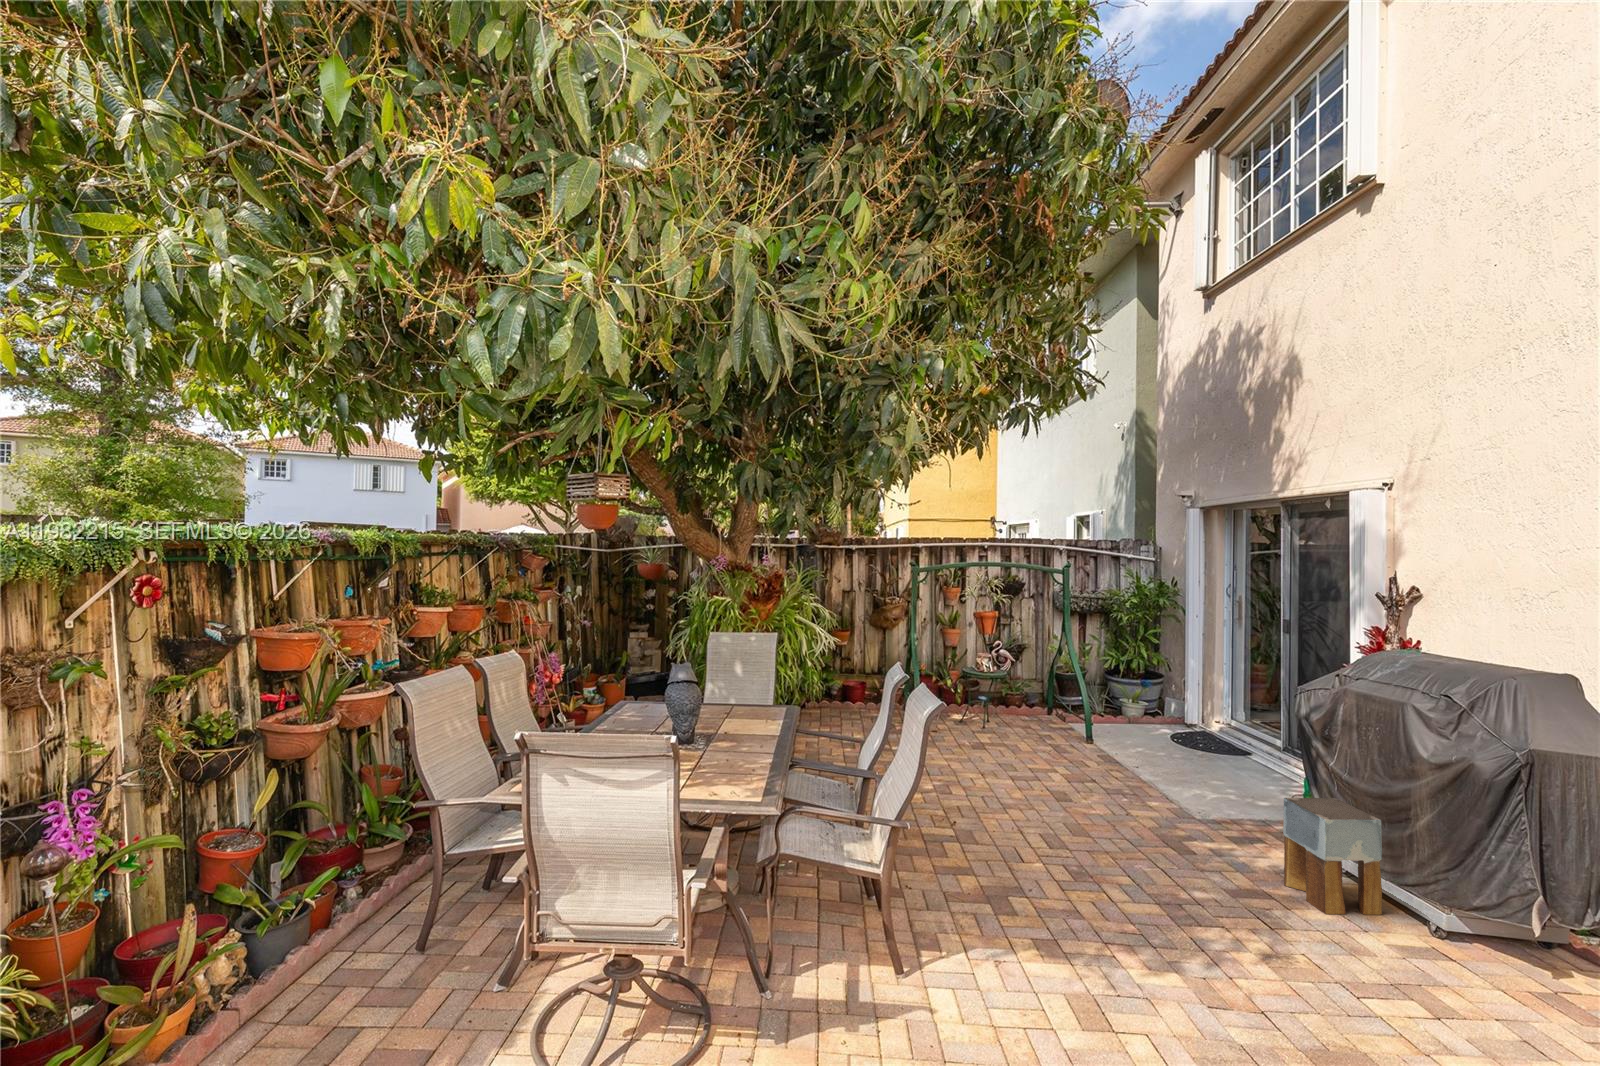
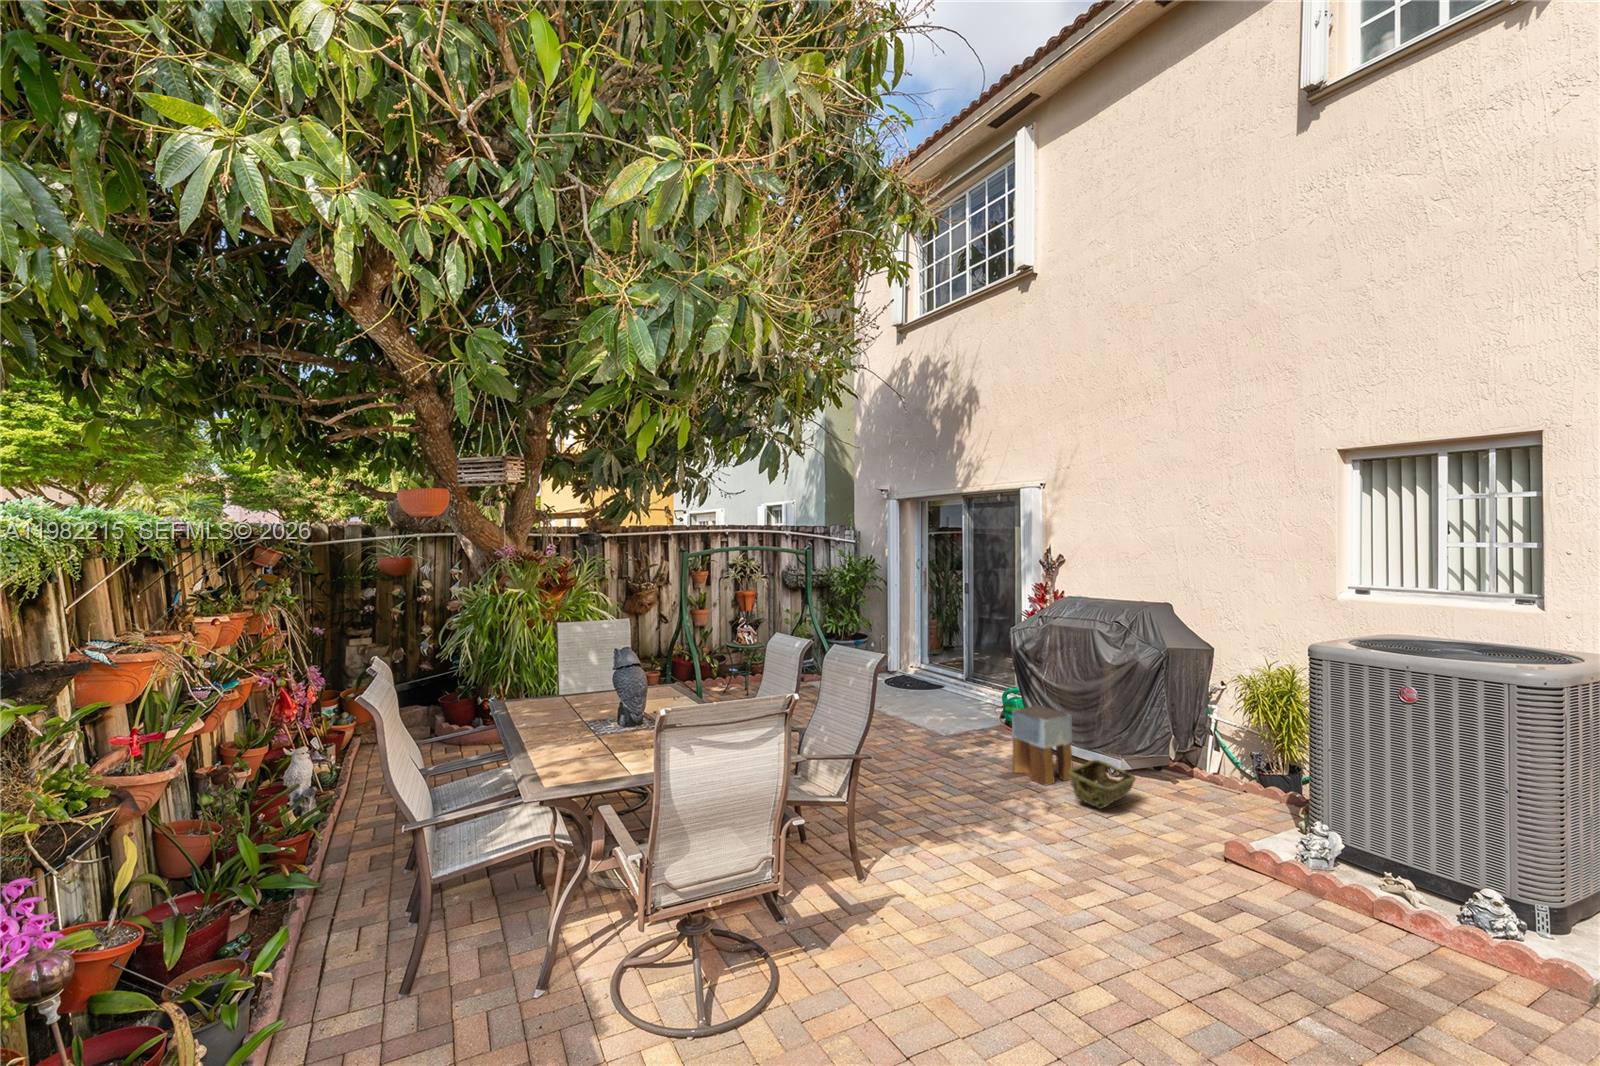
woven basket: none [1350,893,1482,968] -> present [1069,760,1135,809]

